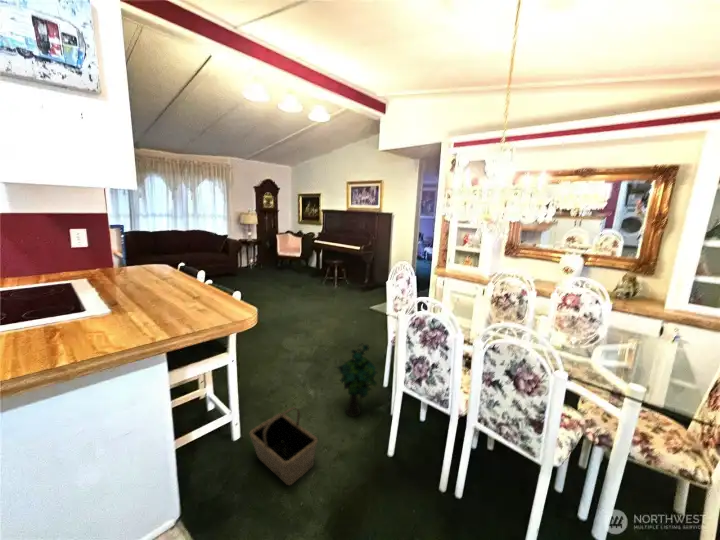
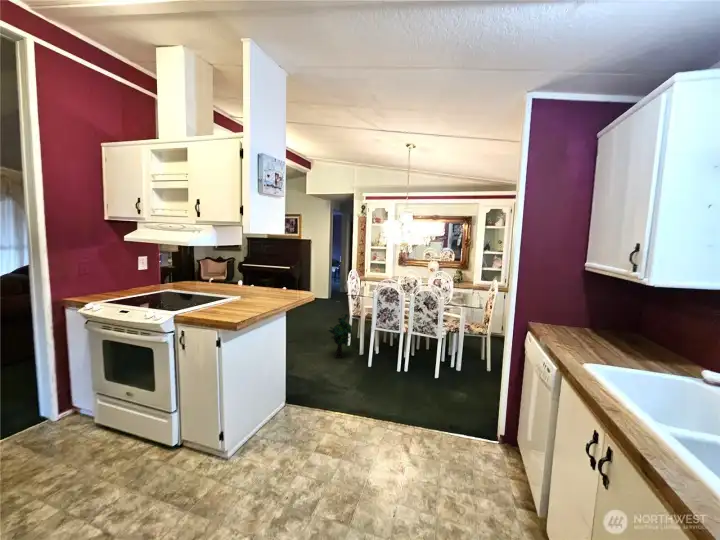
basket: present [250,407,318,485] -> none [300,347,338,383]

